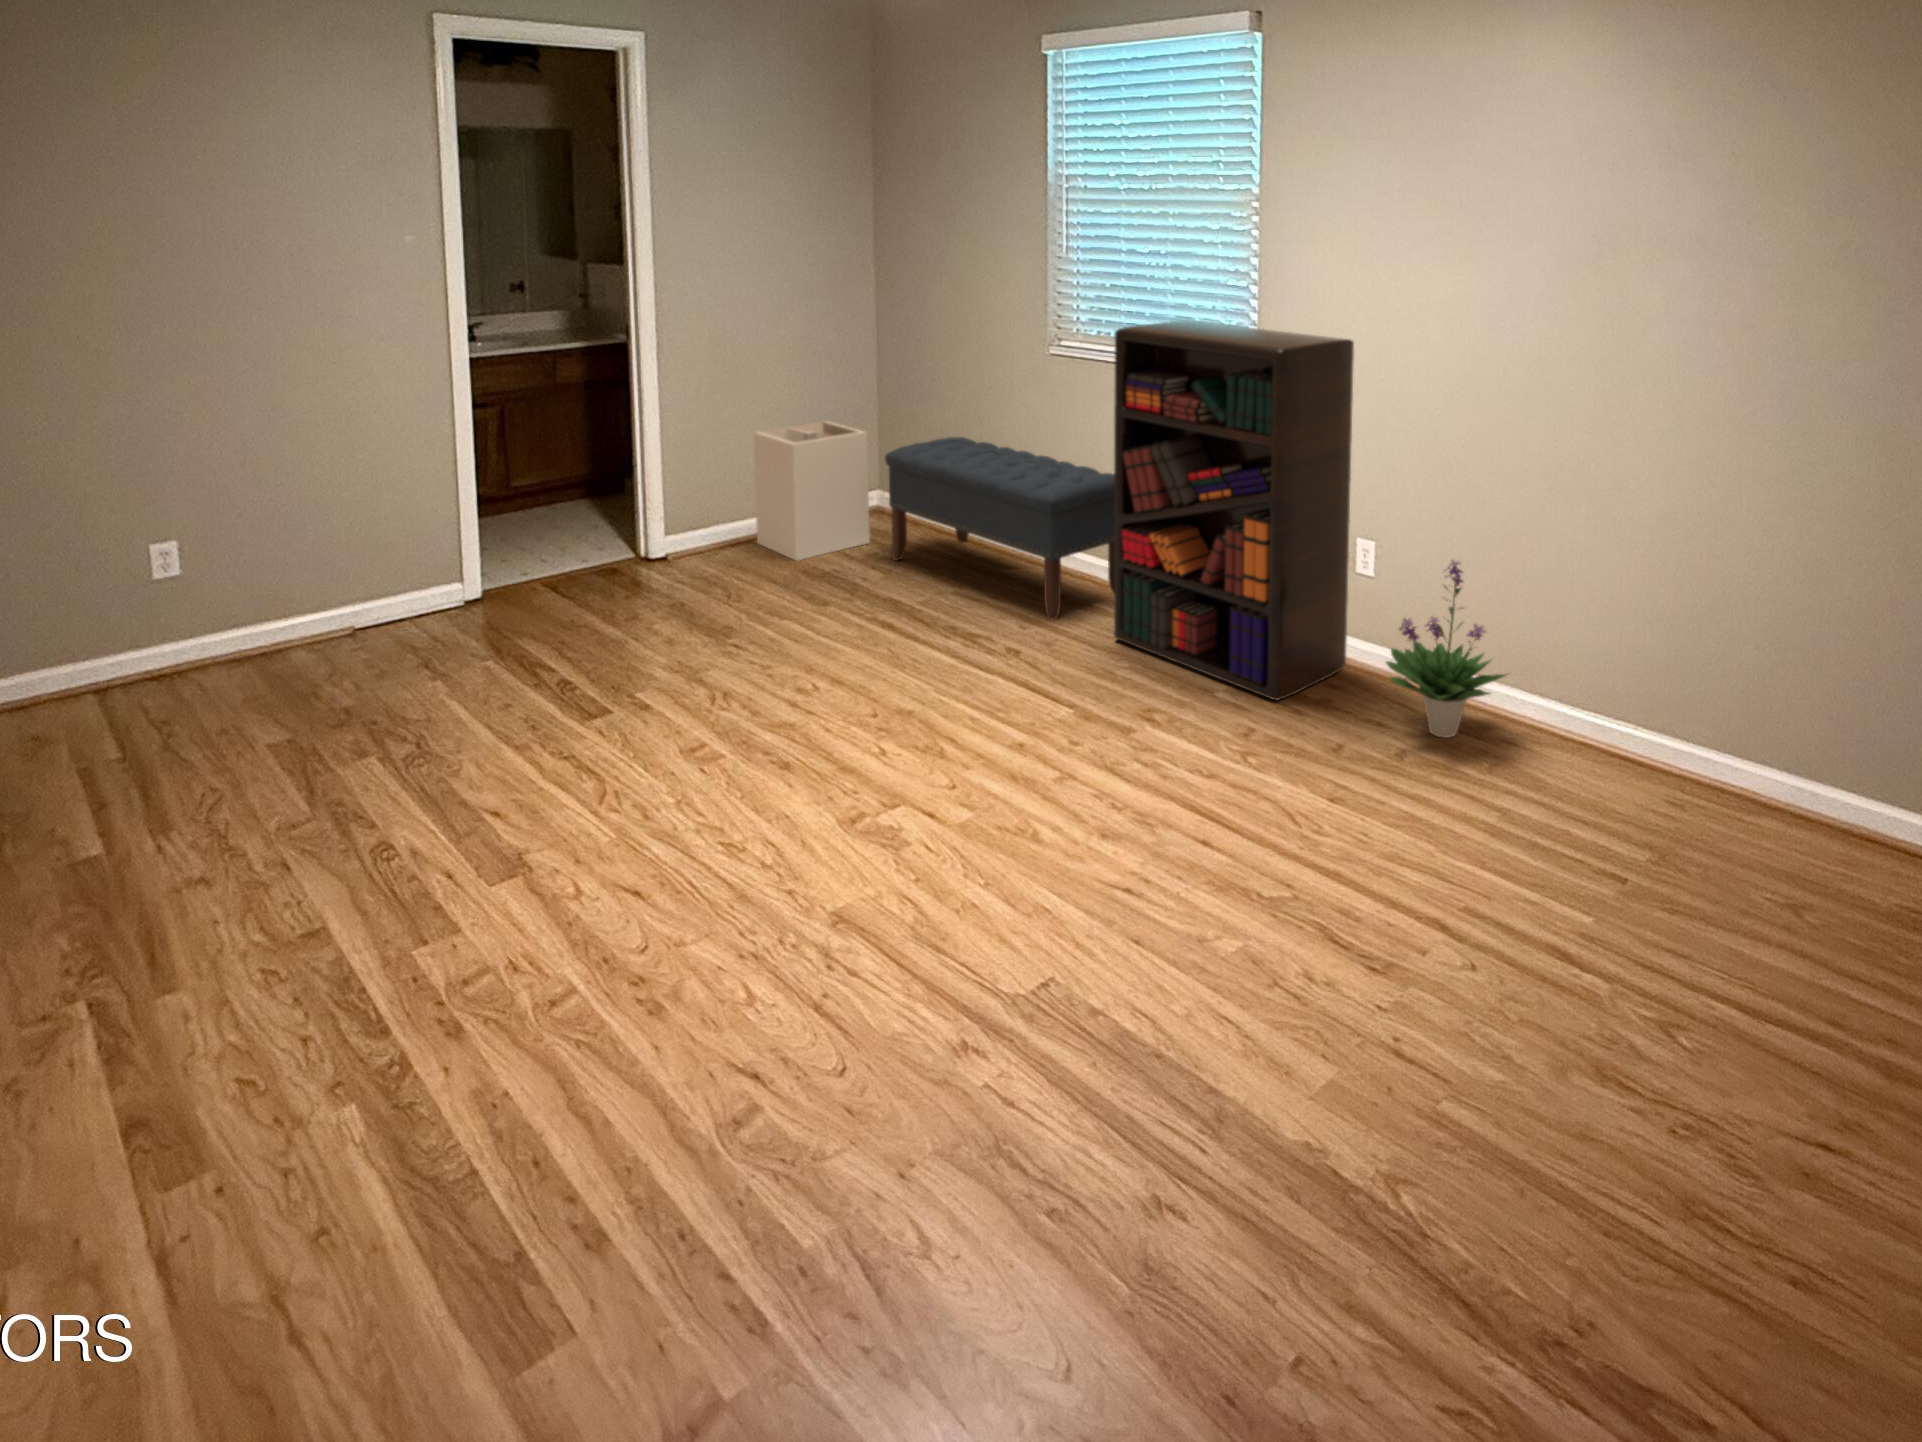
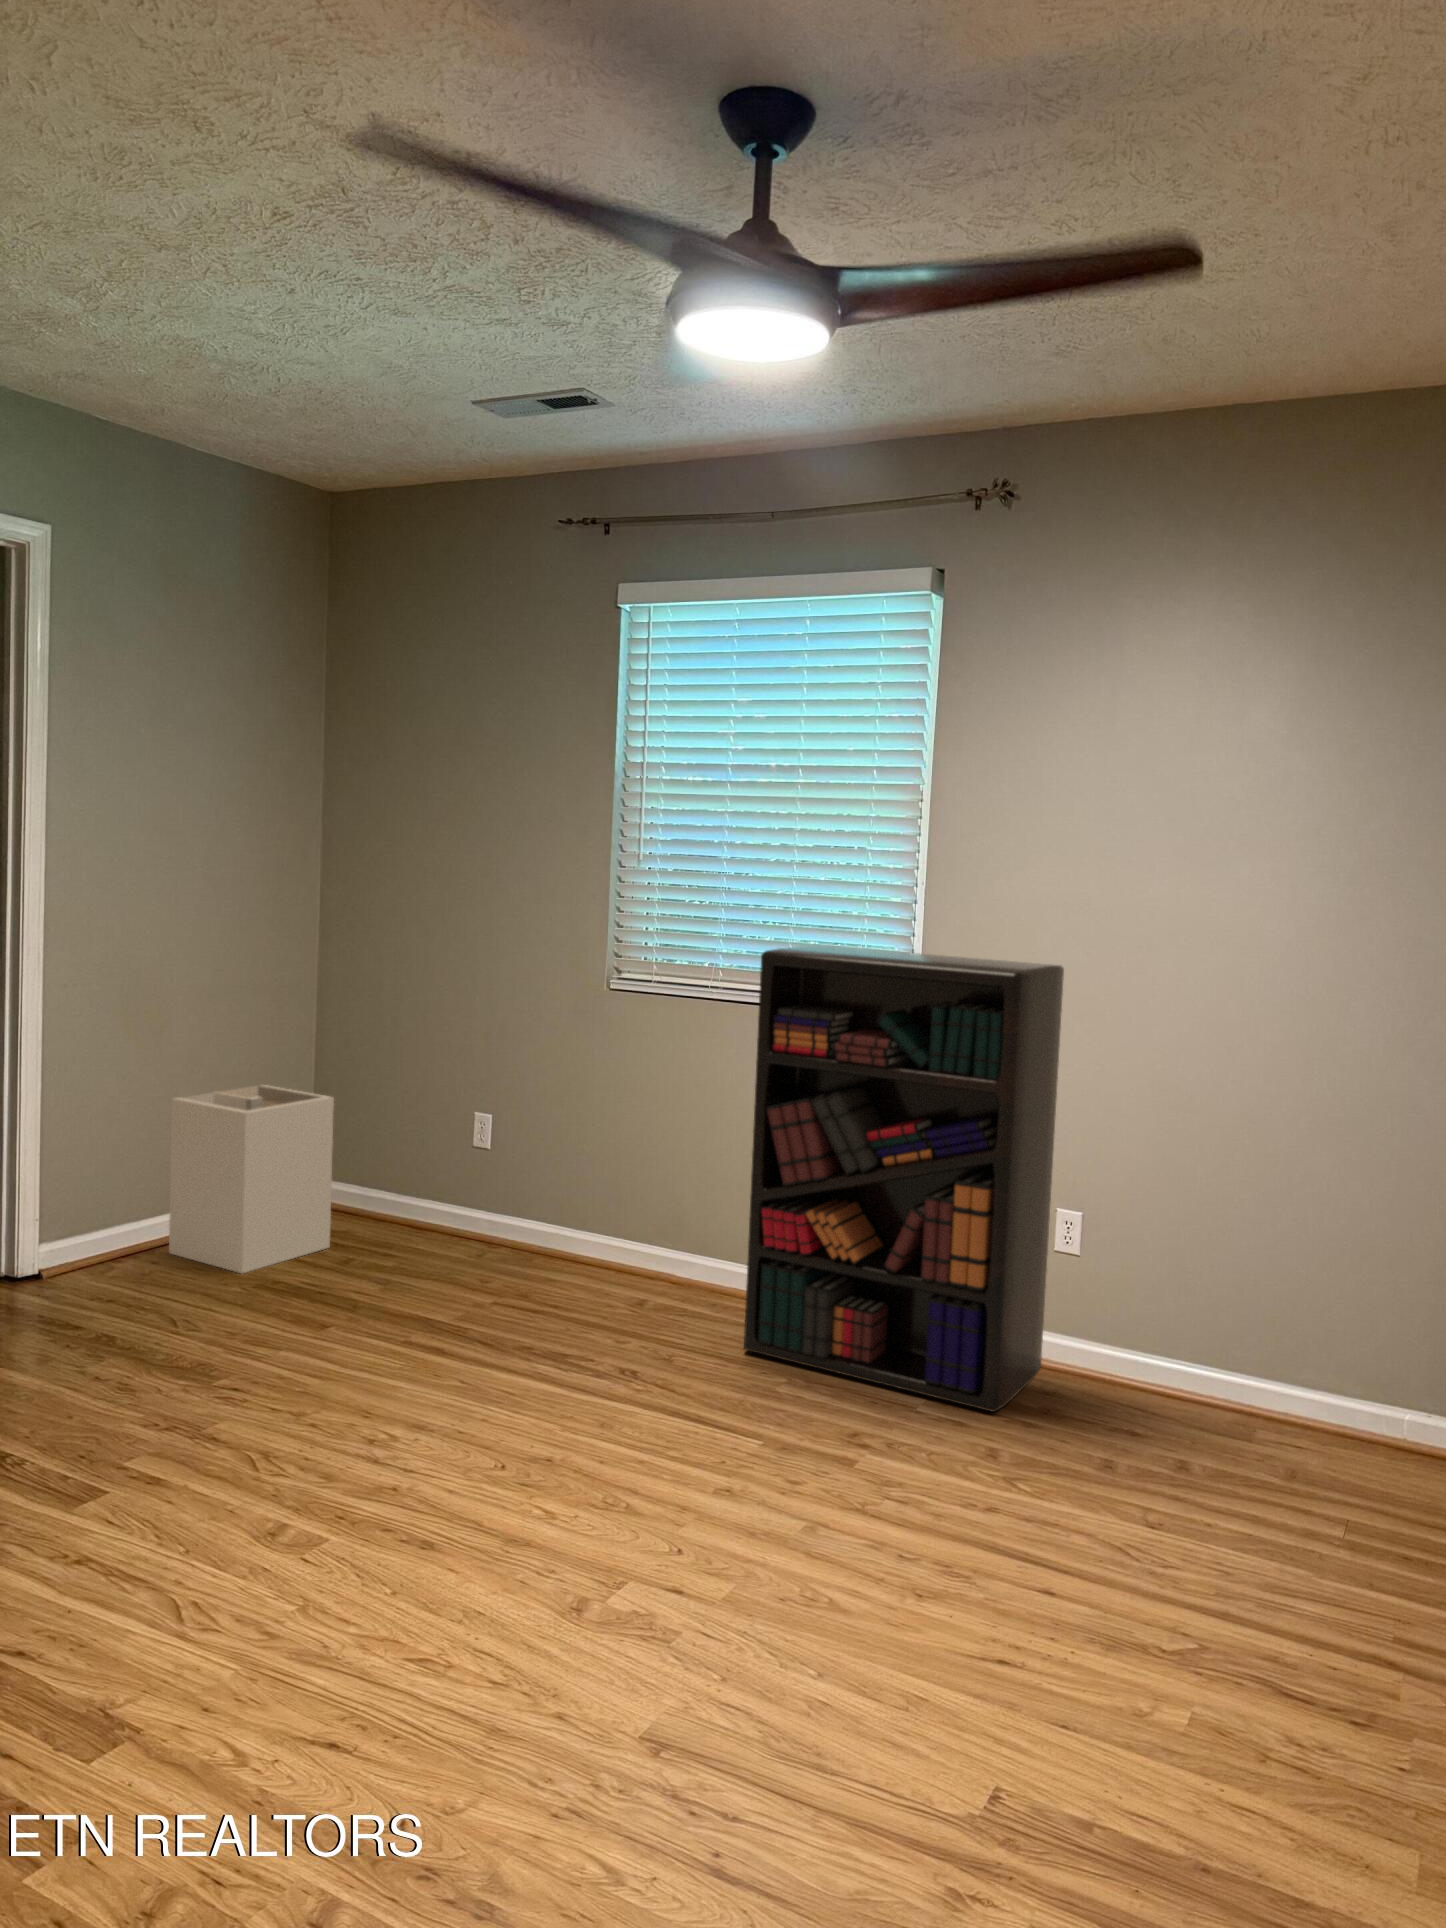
bench: present [885,437,1114,620] -> none [373,1102,726,1333]
potted plant: present [1386,560,1509,738] -> none [1132,1225,1287,1442]

